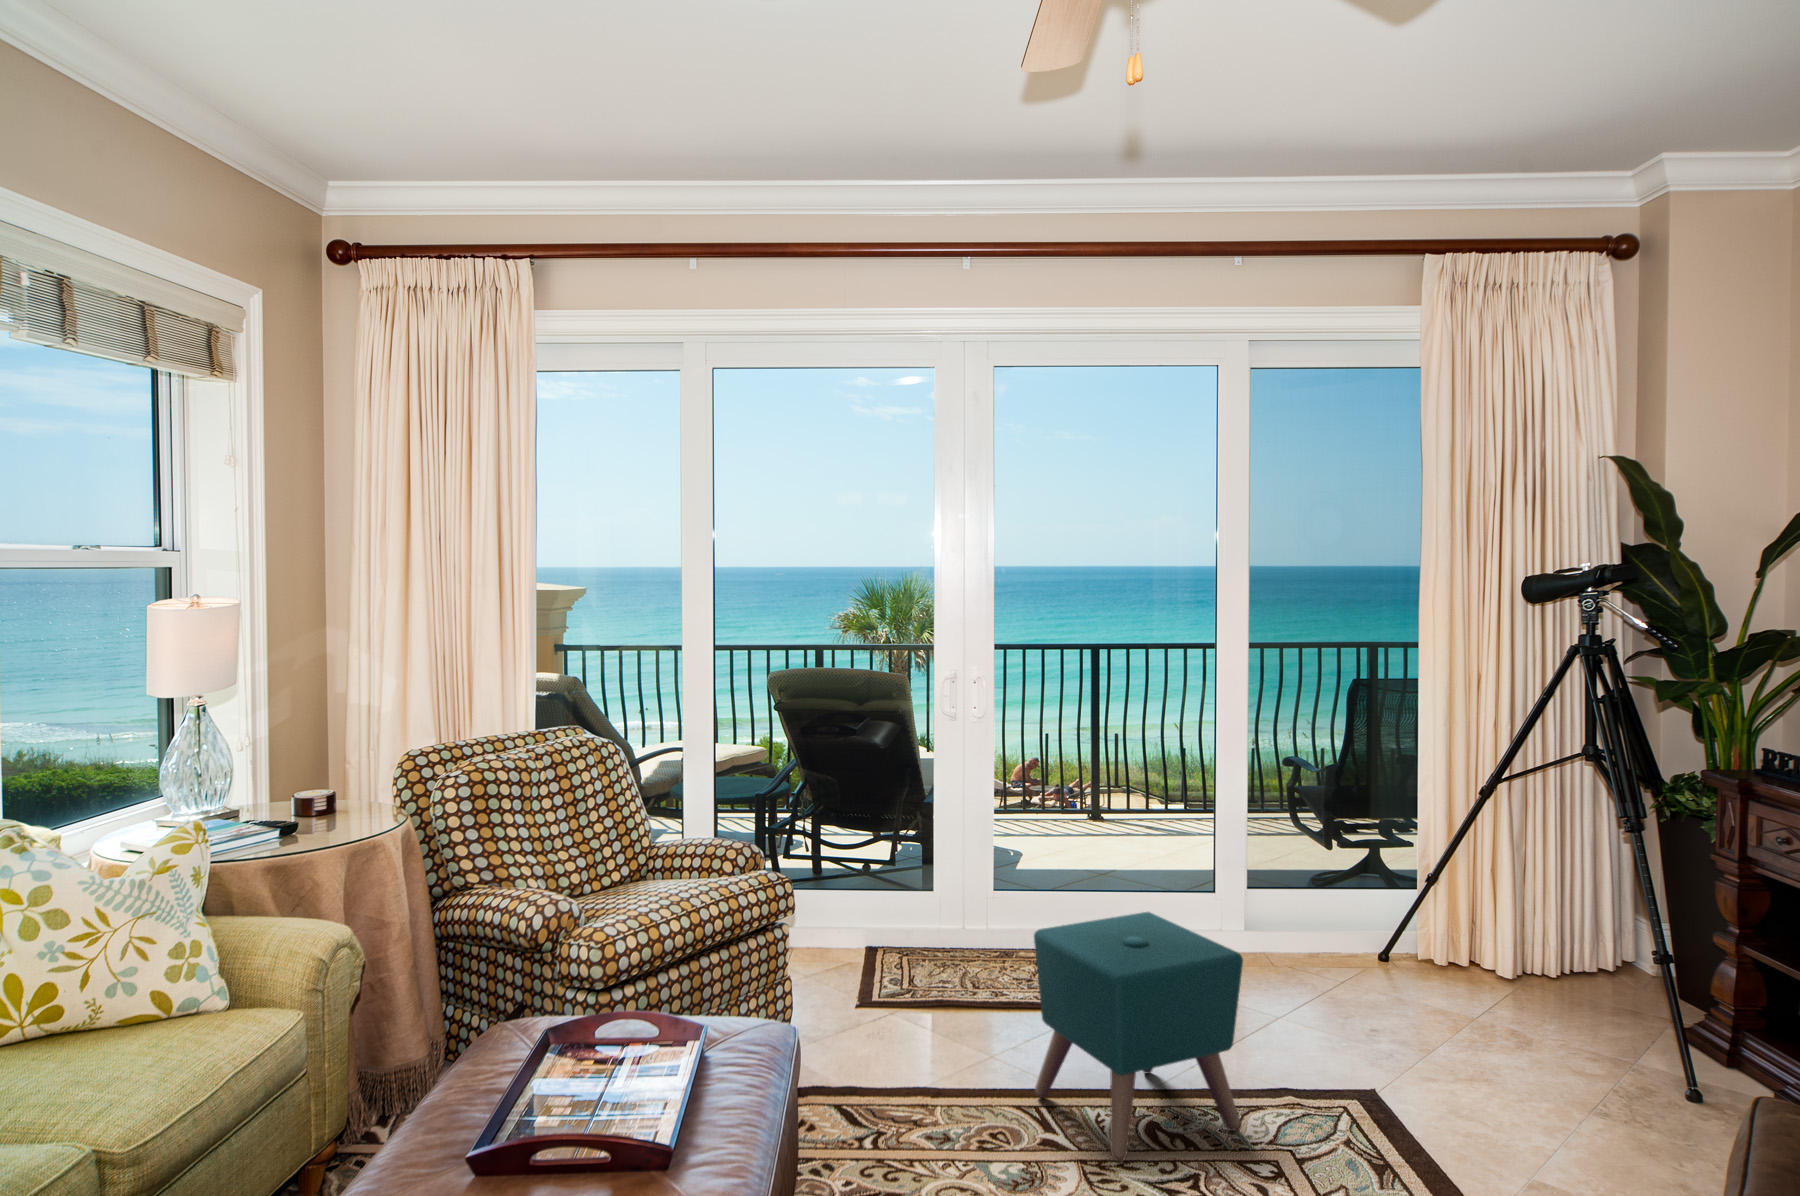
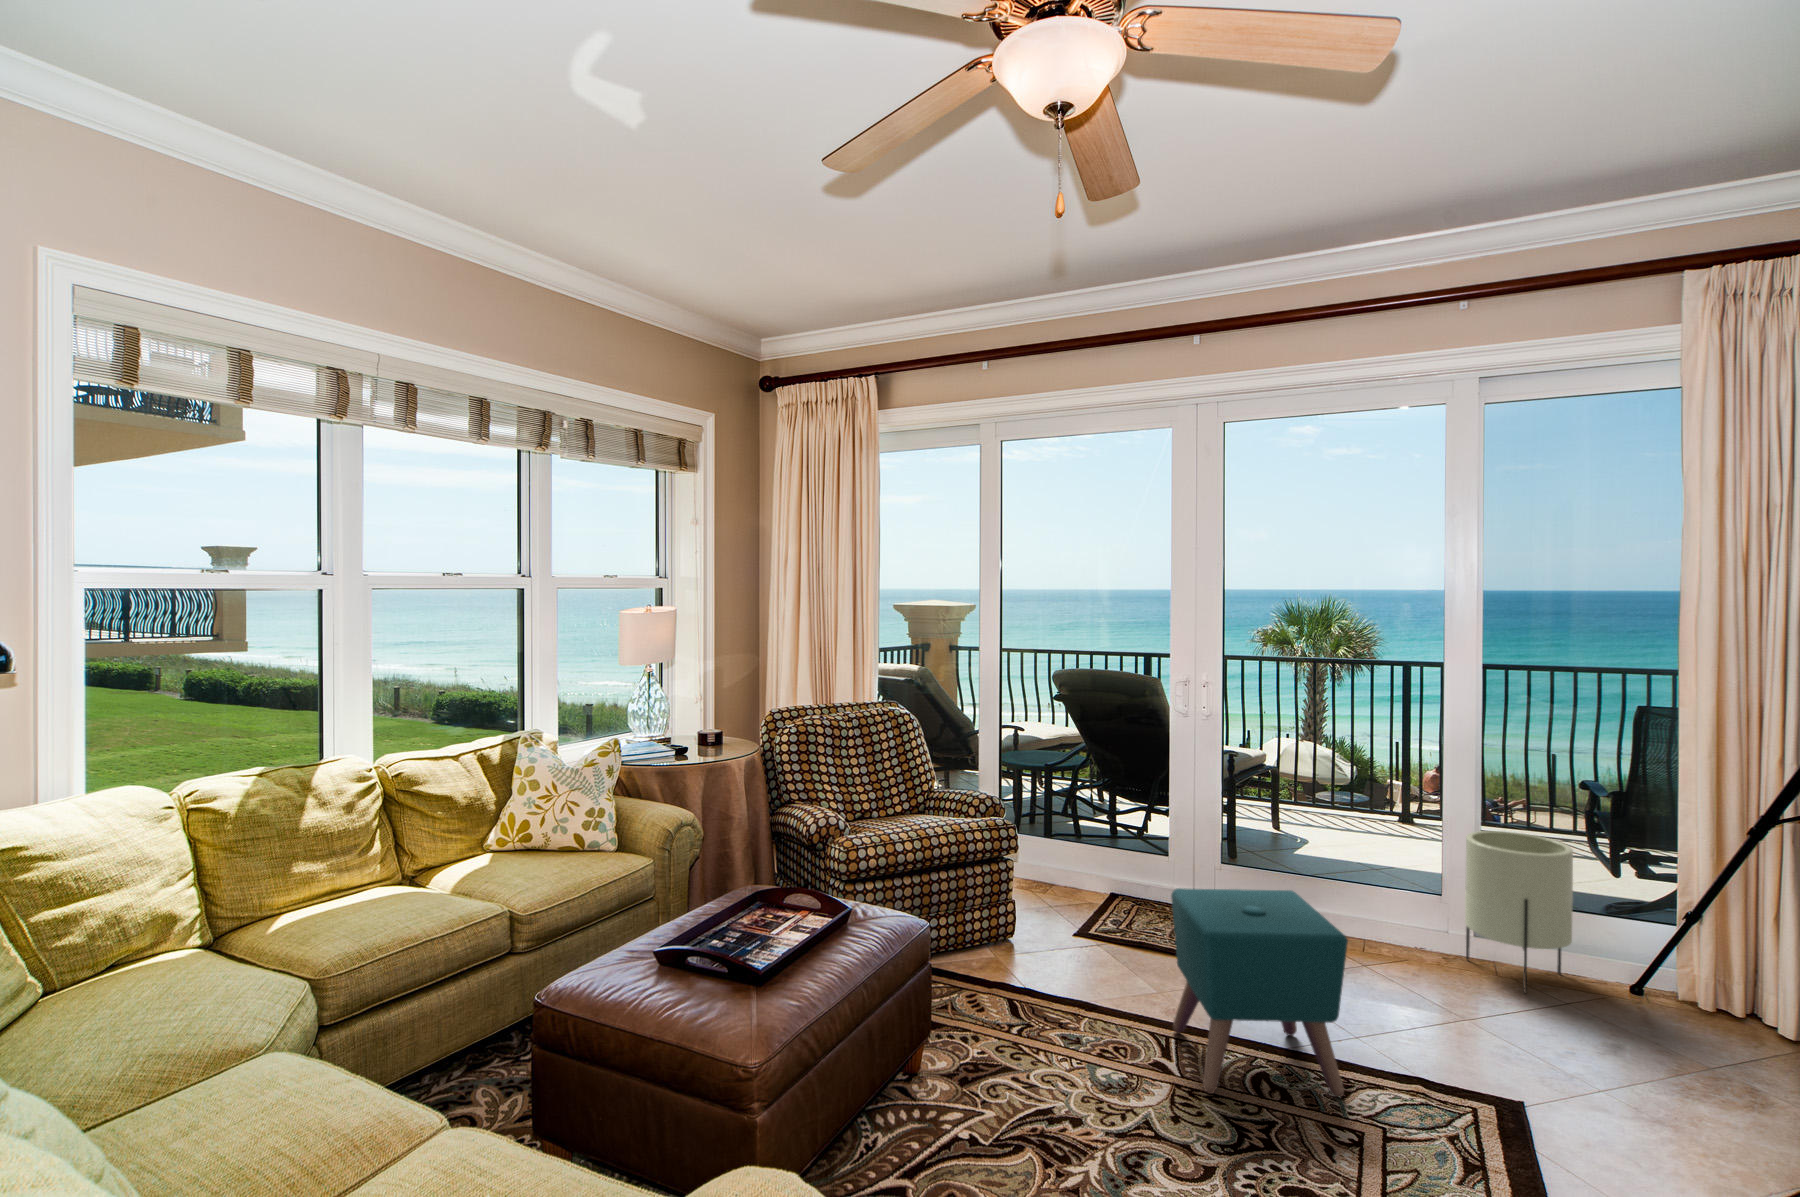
planter: none [1238,819,1336,980] -> present [1465,831,1573,994]

